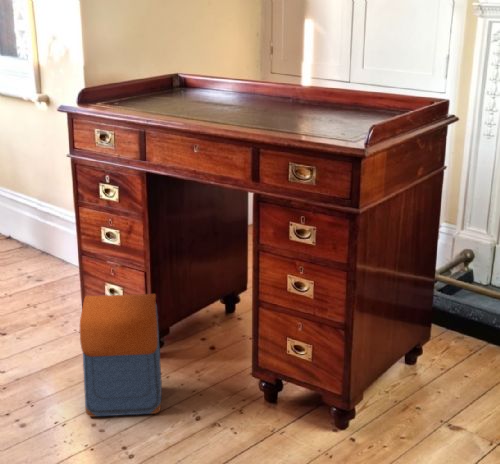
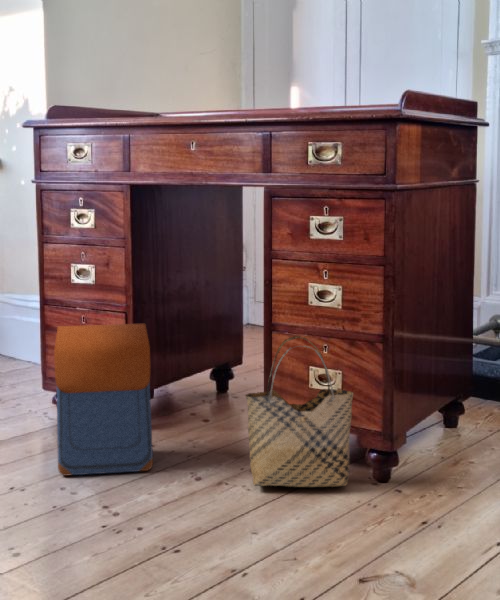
woven basket: none [231,319,320,443] -> present [245,336,353,487]

